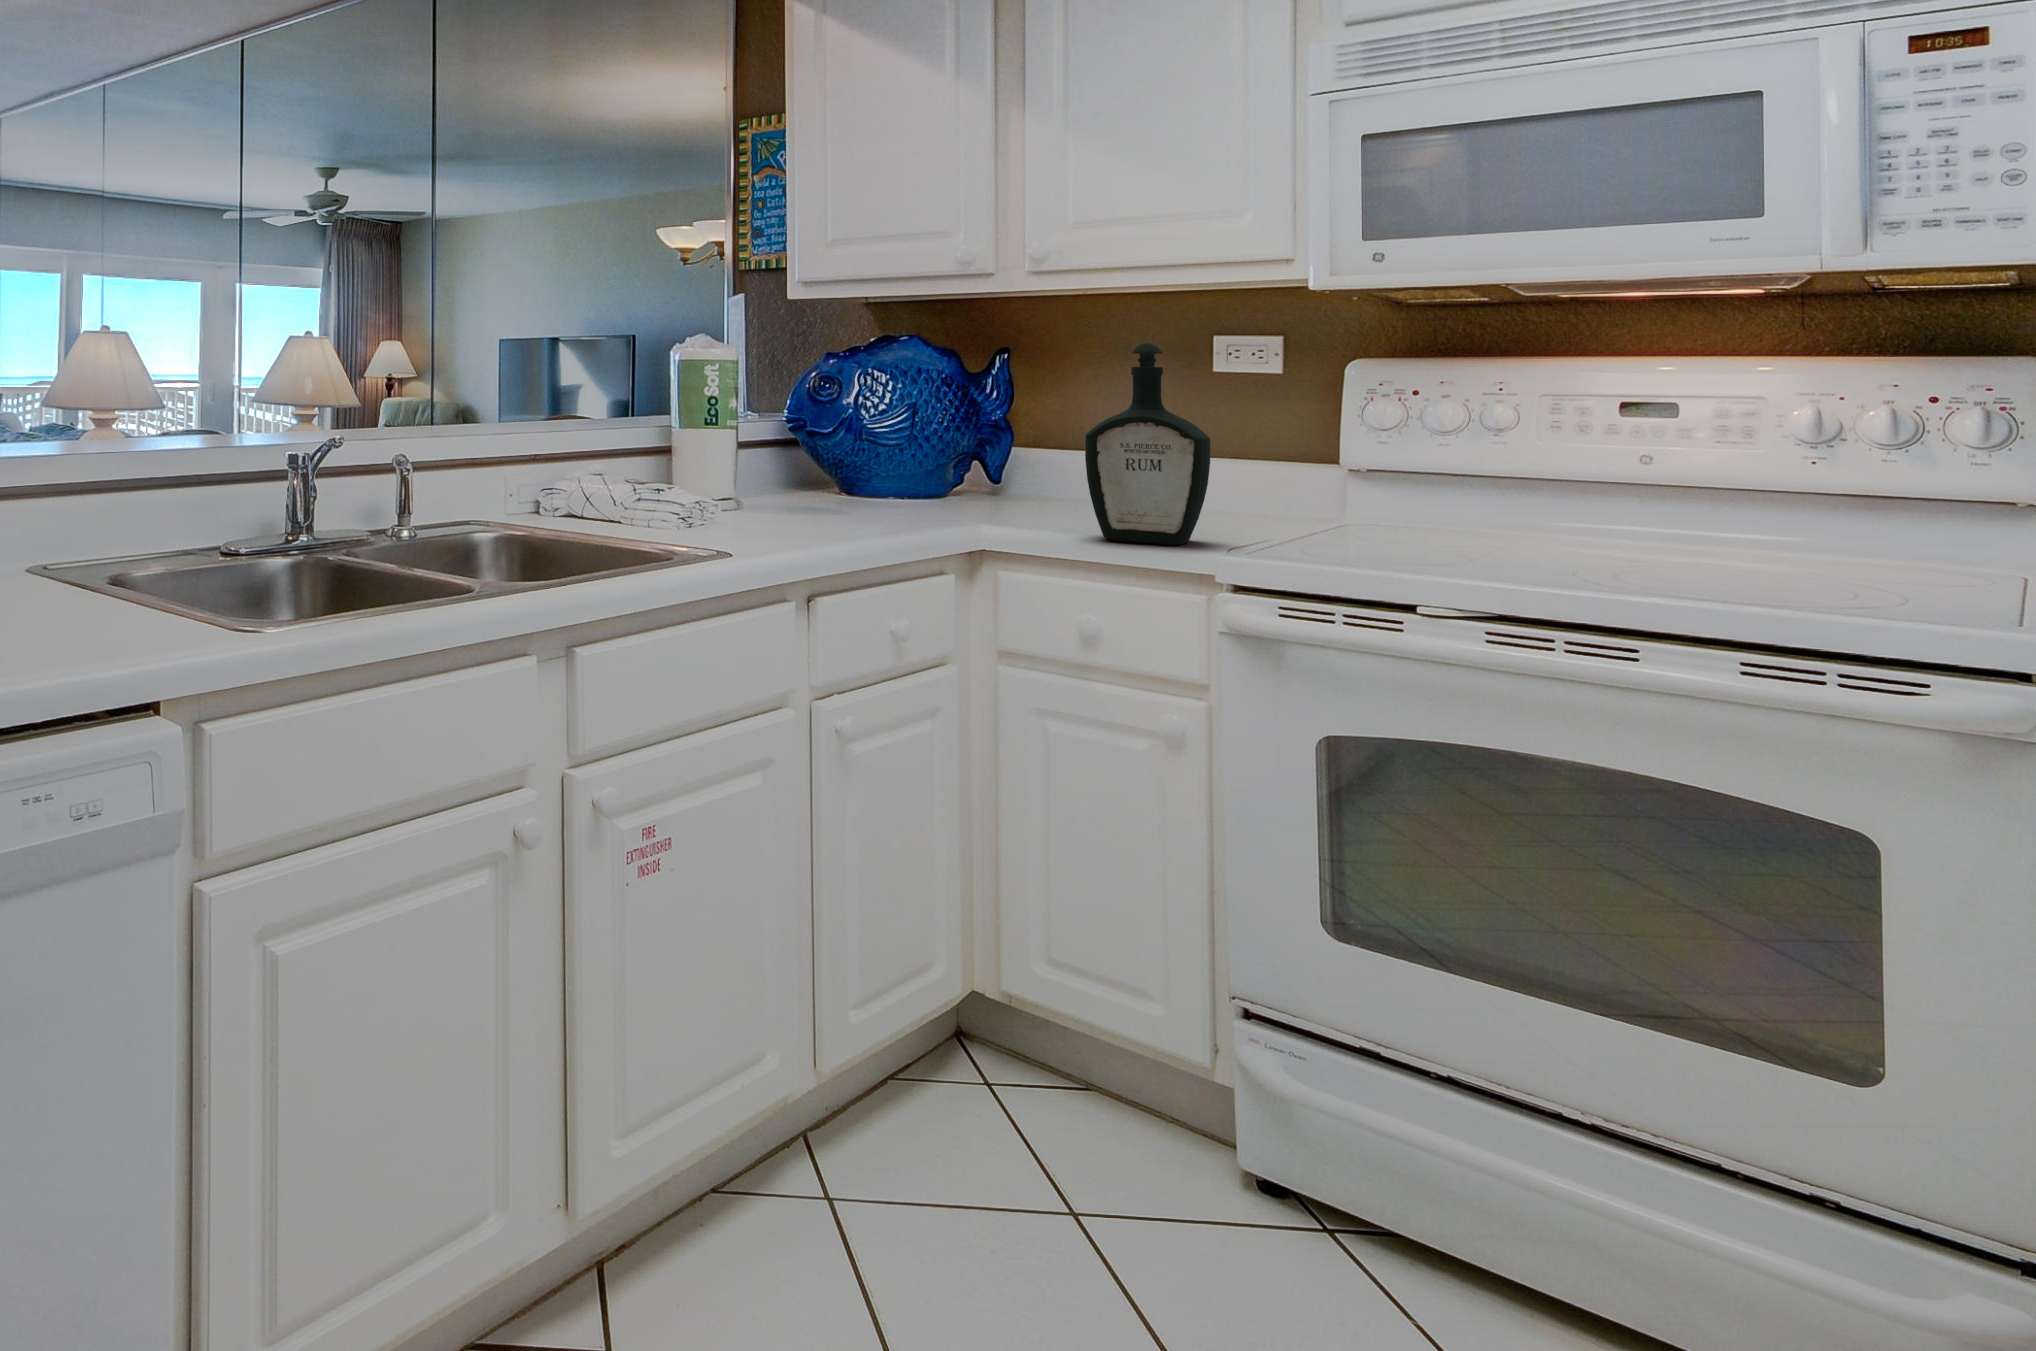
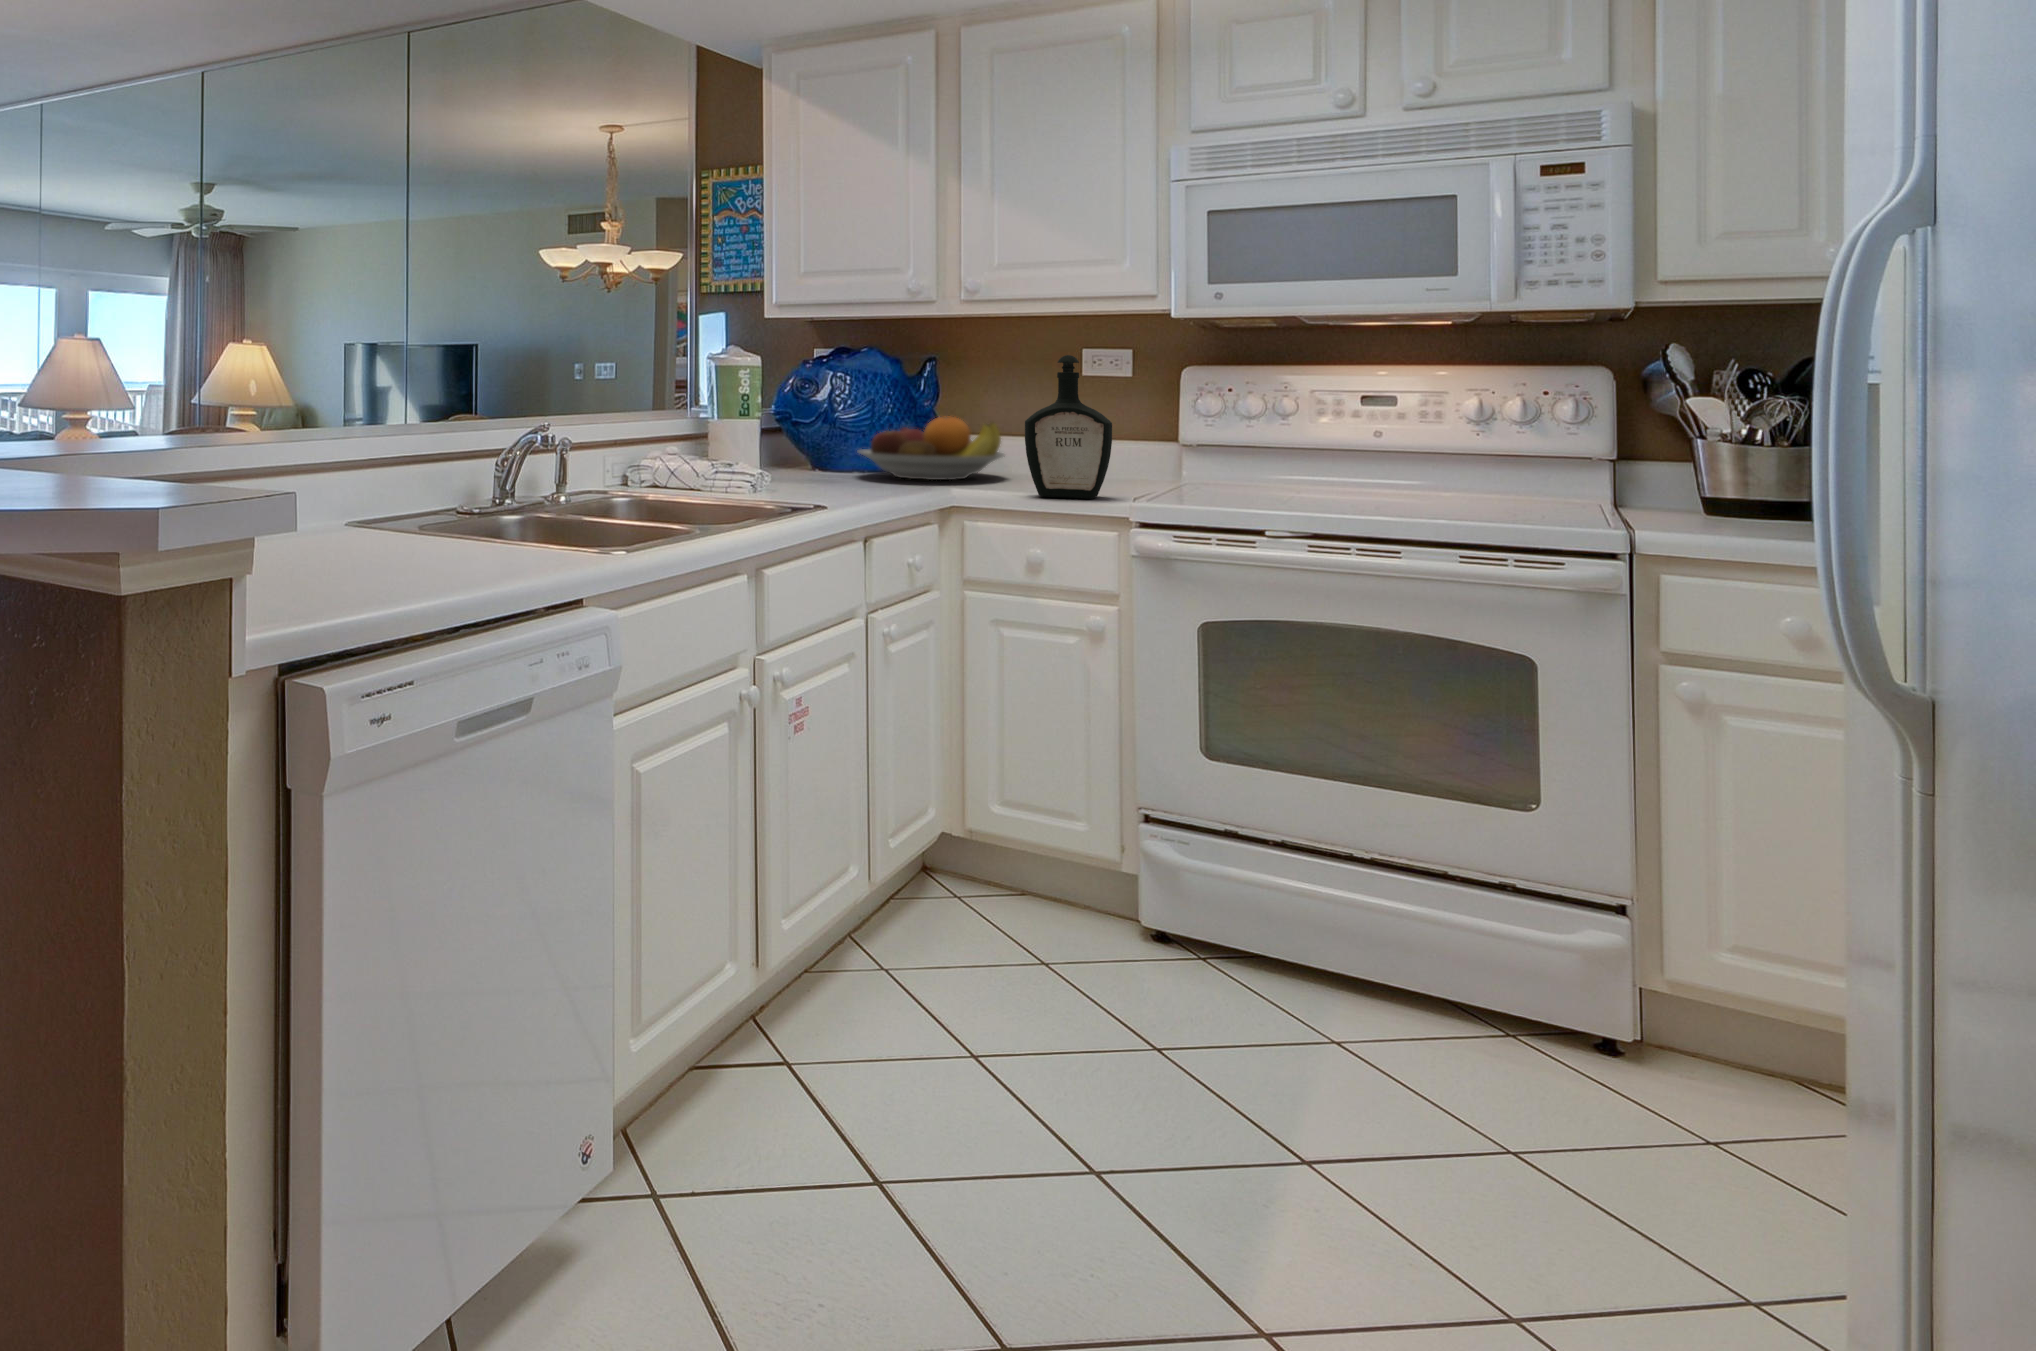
fruit bowl: none [891,425,1089,509] -> present [858,416,1004,480]

